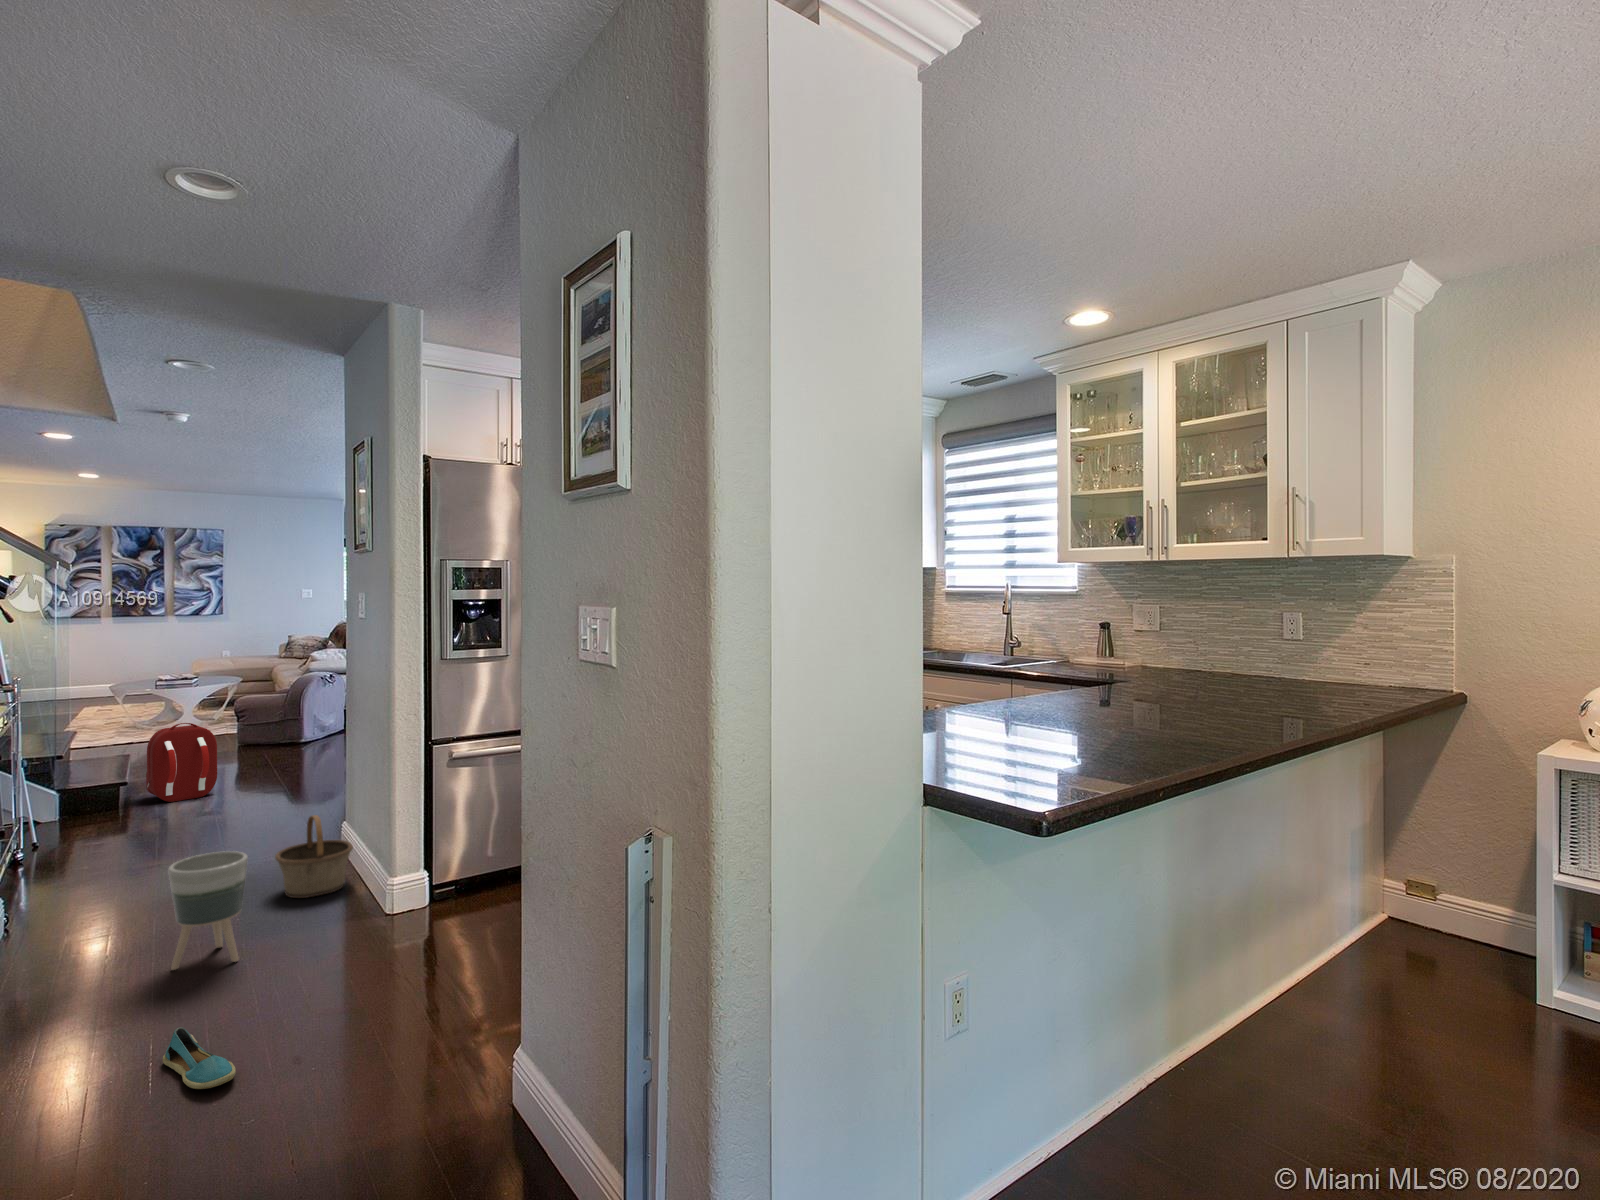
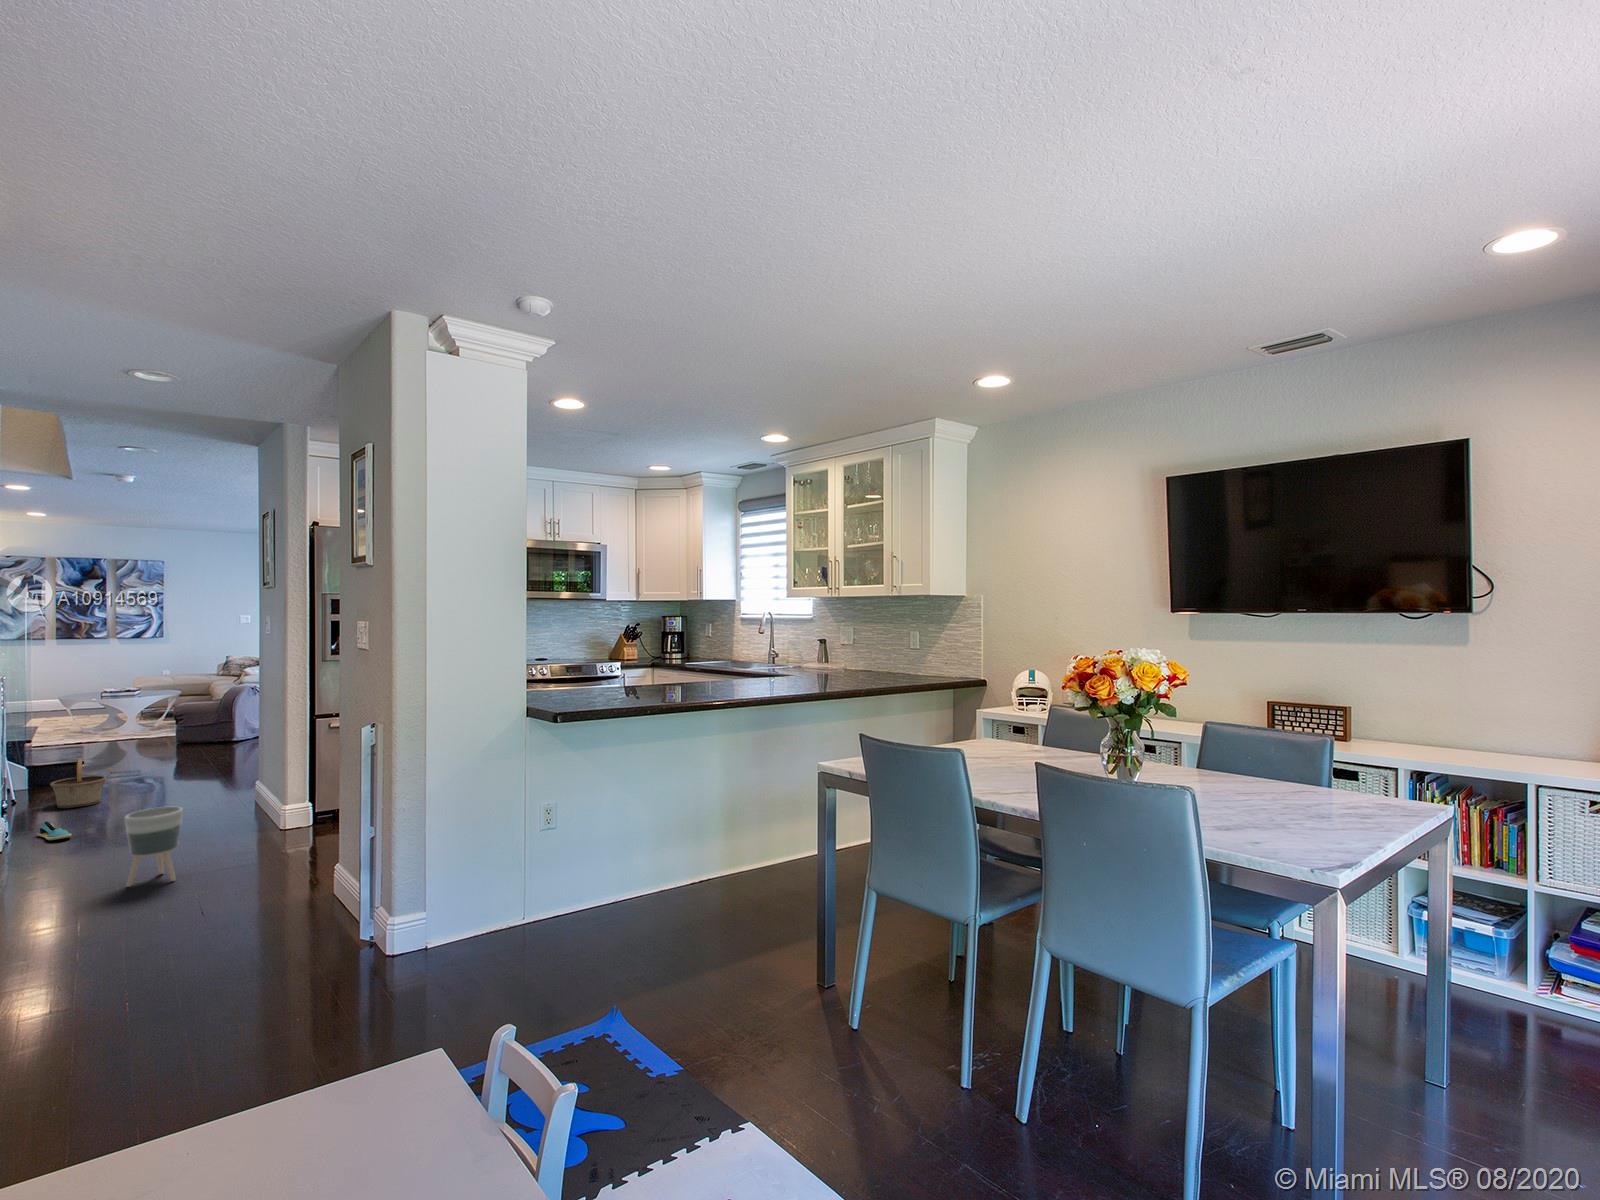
backpack: present [146,723,217,802] -> none [97,725,158,788]
basket: present [275,815,353,898] -> present [50,759,107,808]
shoe: present [163,1027,236,1089] -> present [37,821,72,840]

